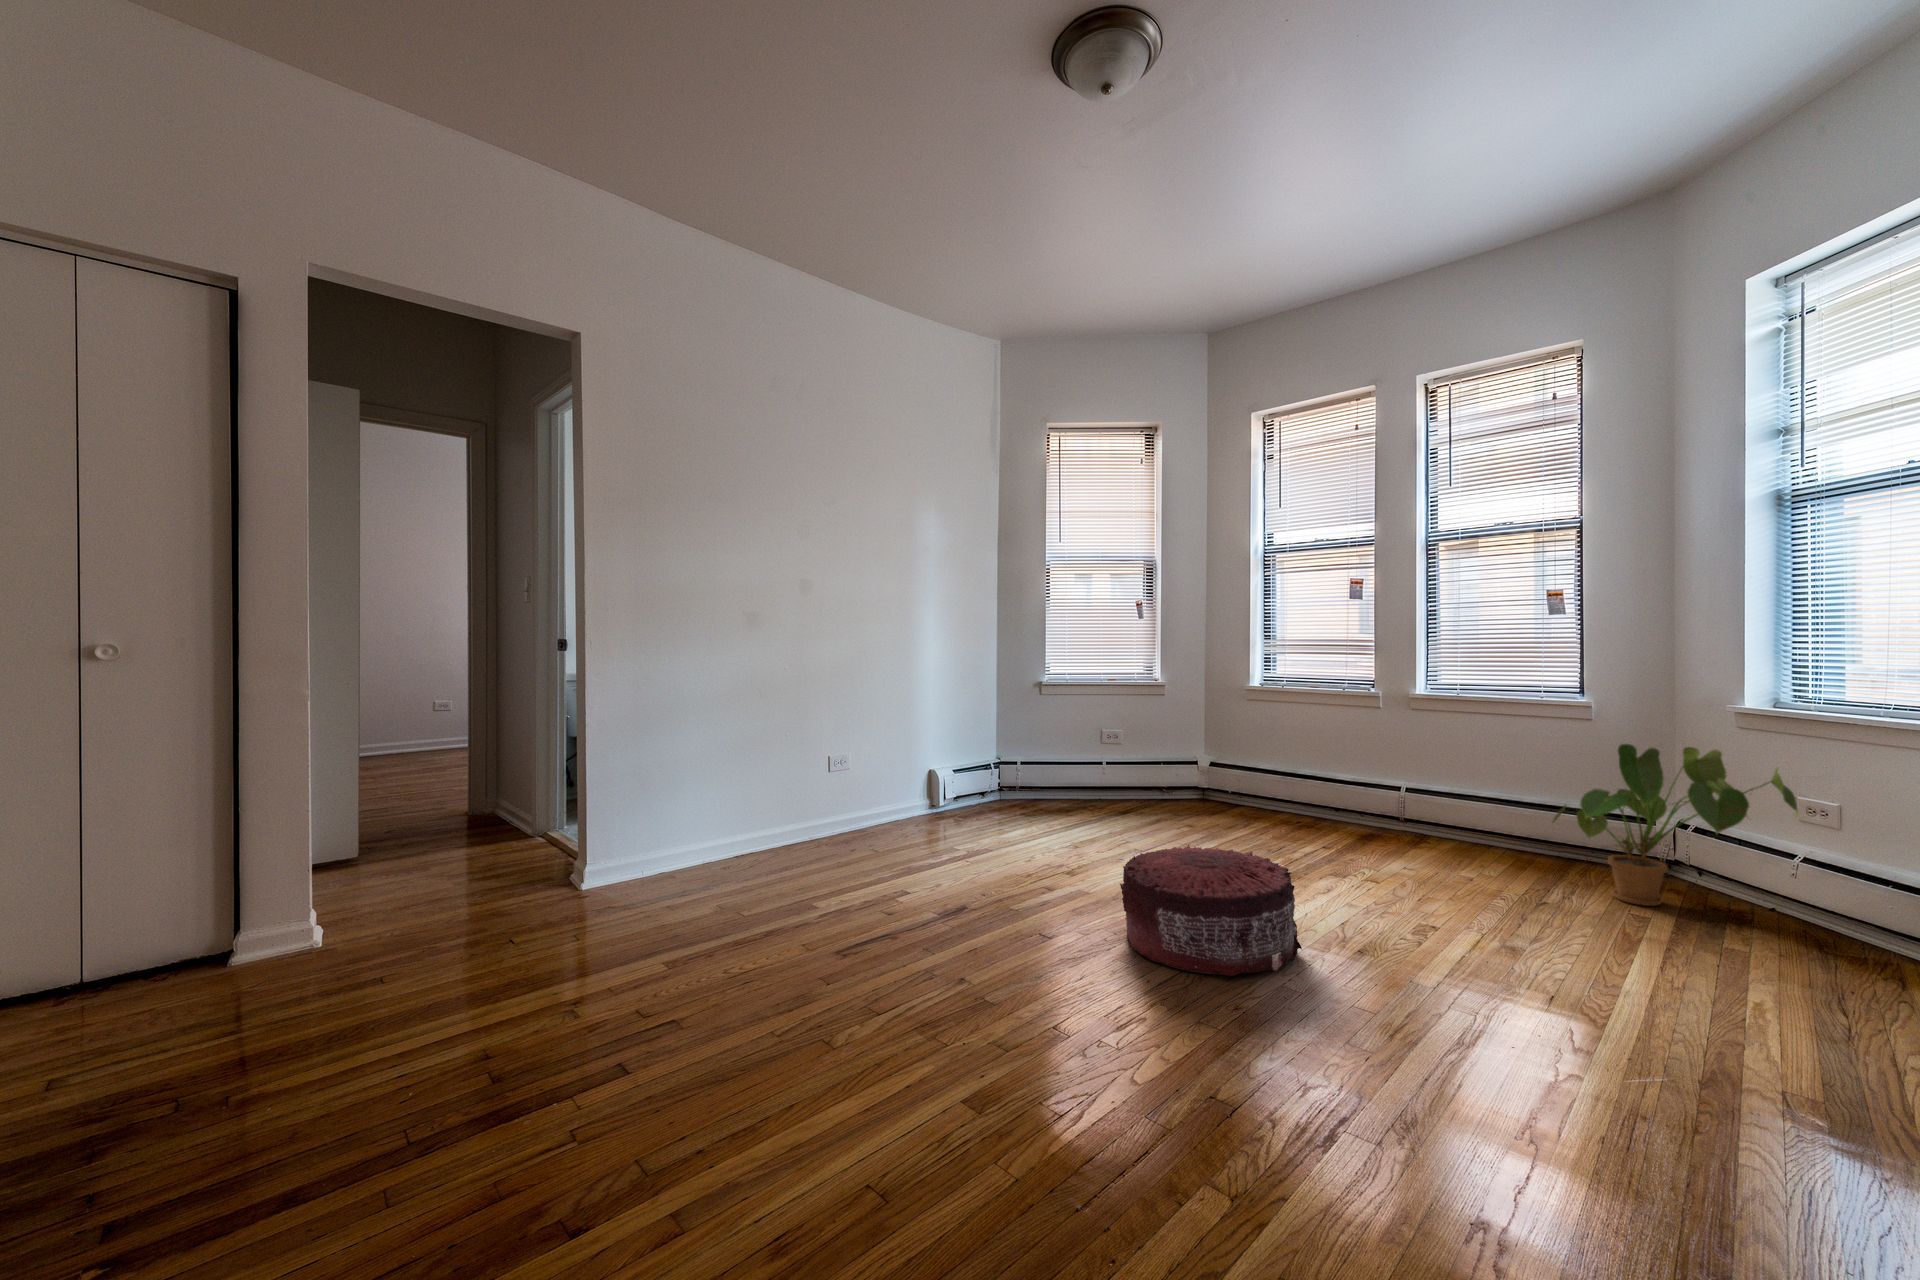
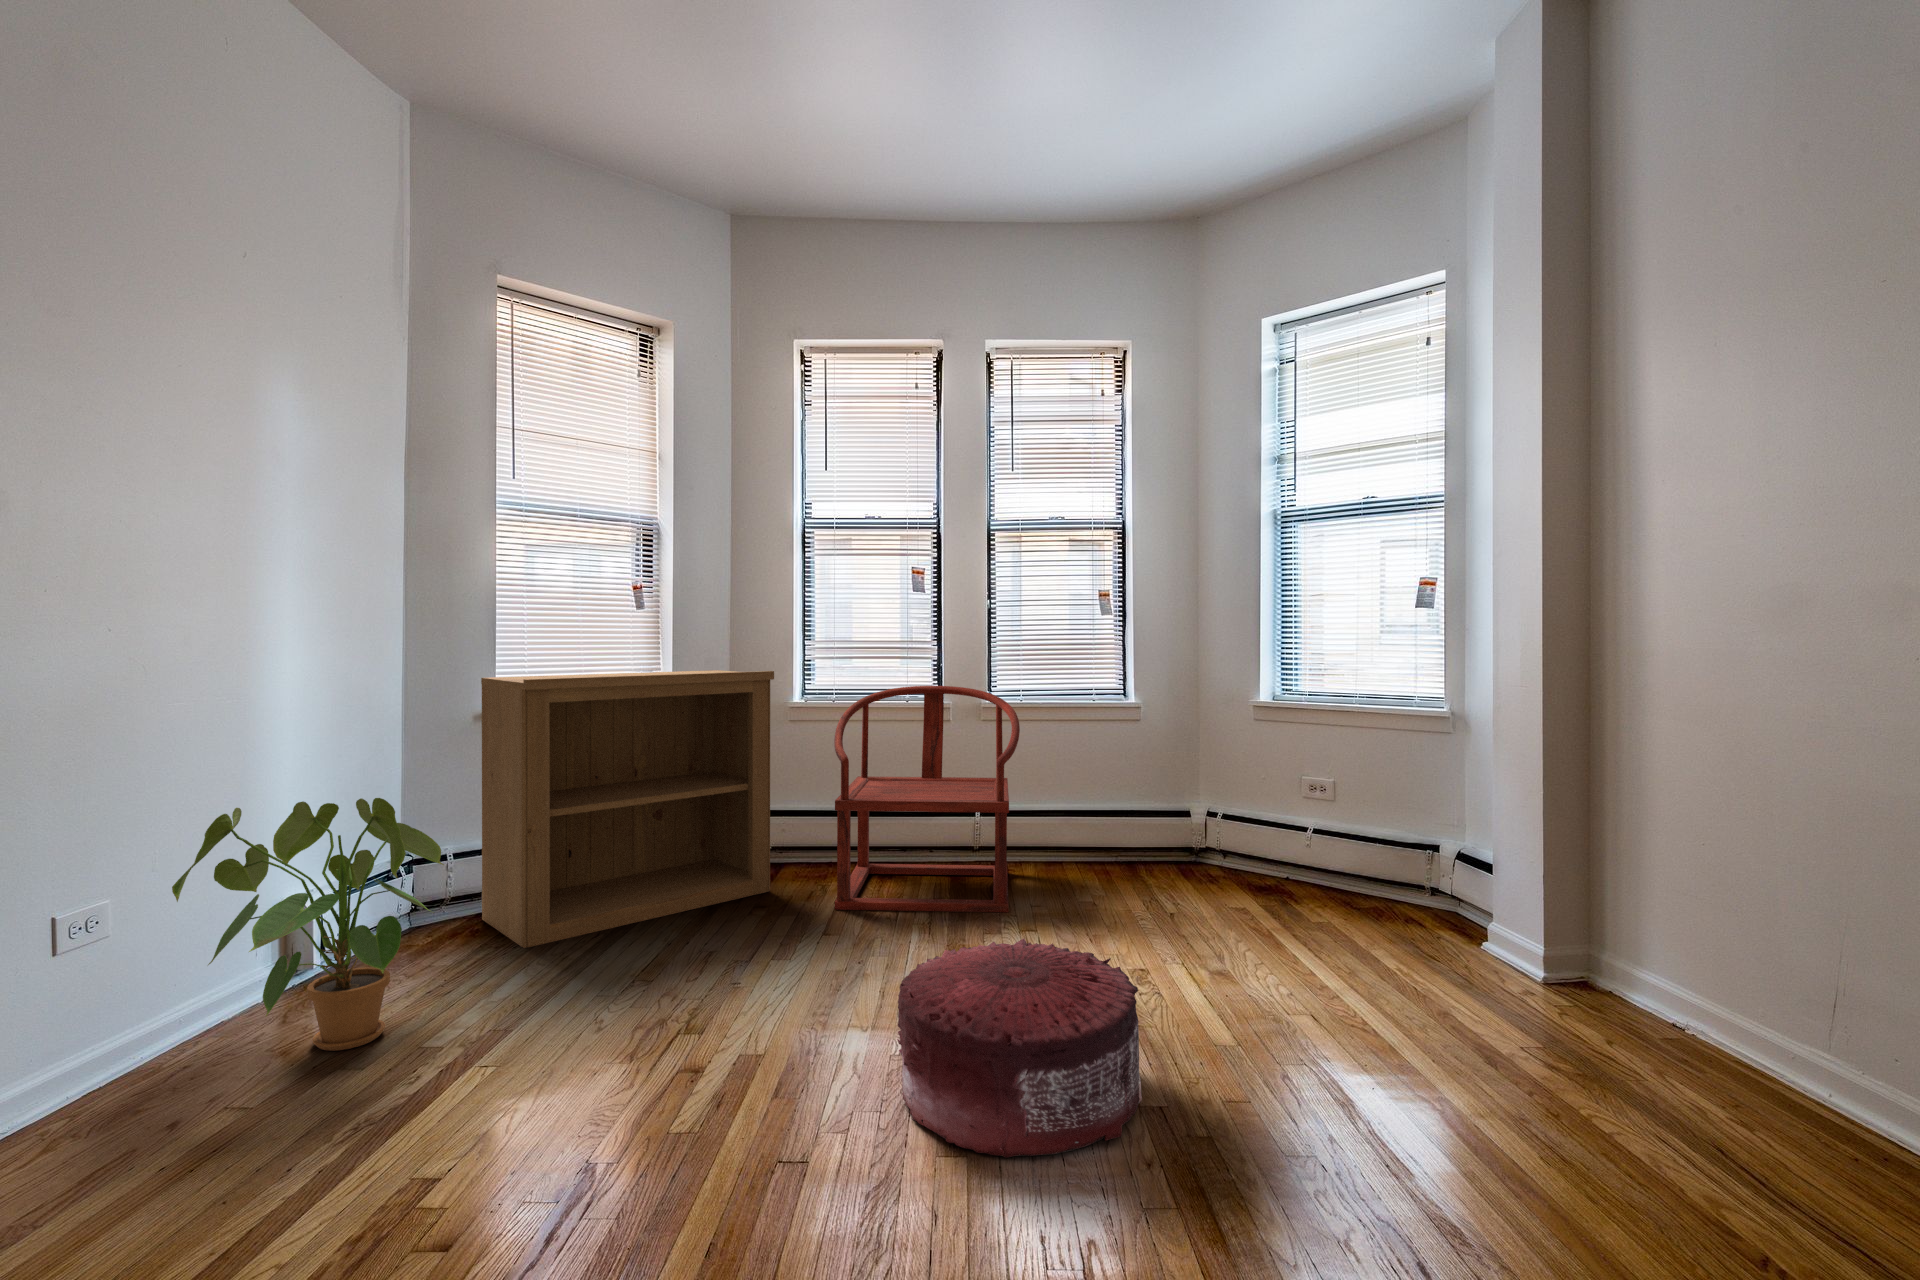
bookshelf: none [1034,660,1211,820] -> present [481,670,774,948]
armchair: none [1238,677,1422,867] -> present [834,686,1020,912]
house plant: present [1553,744,1798,906] -> present [172,798,444,1051]

